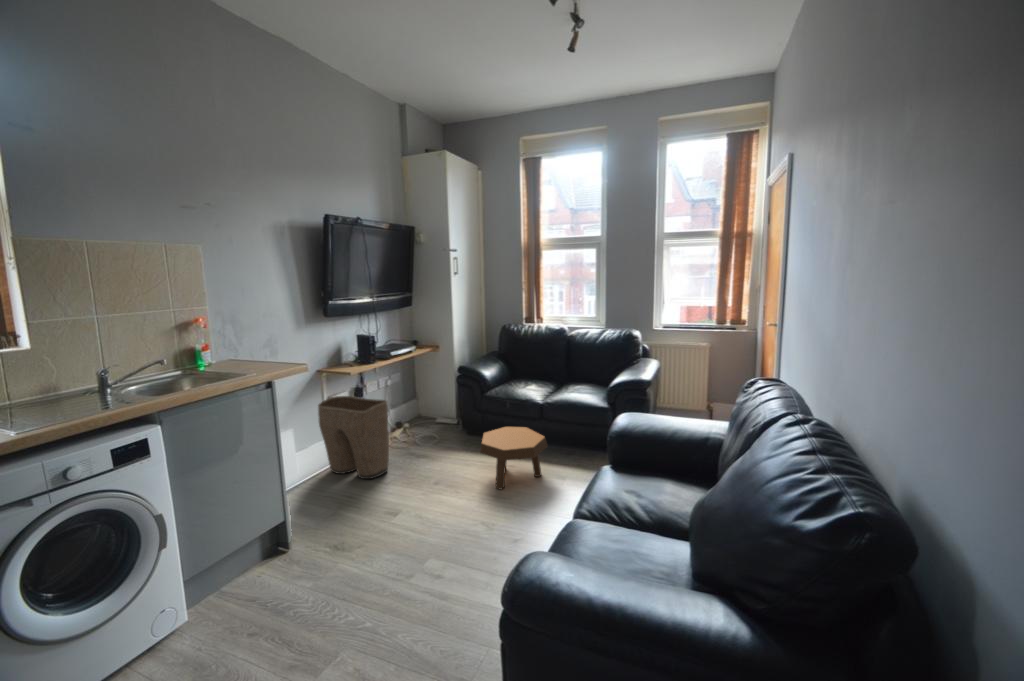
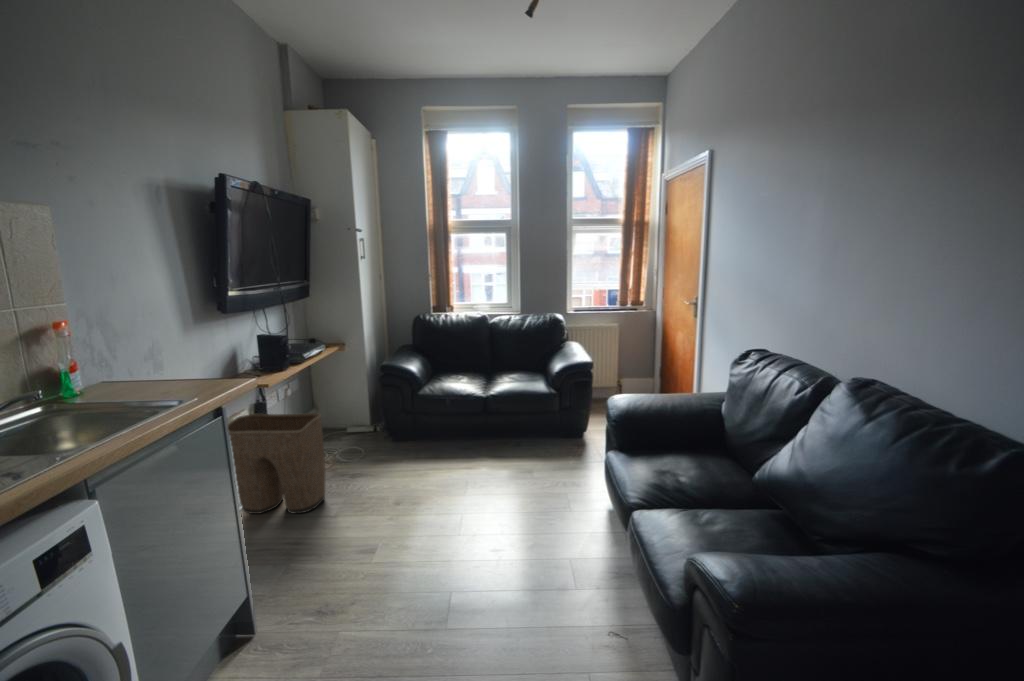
footstool: present [480,427,548,490] -> none [438,423,510,494]

